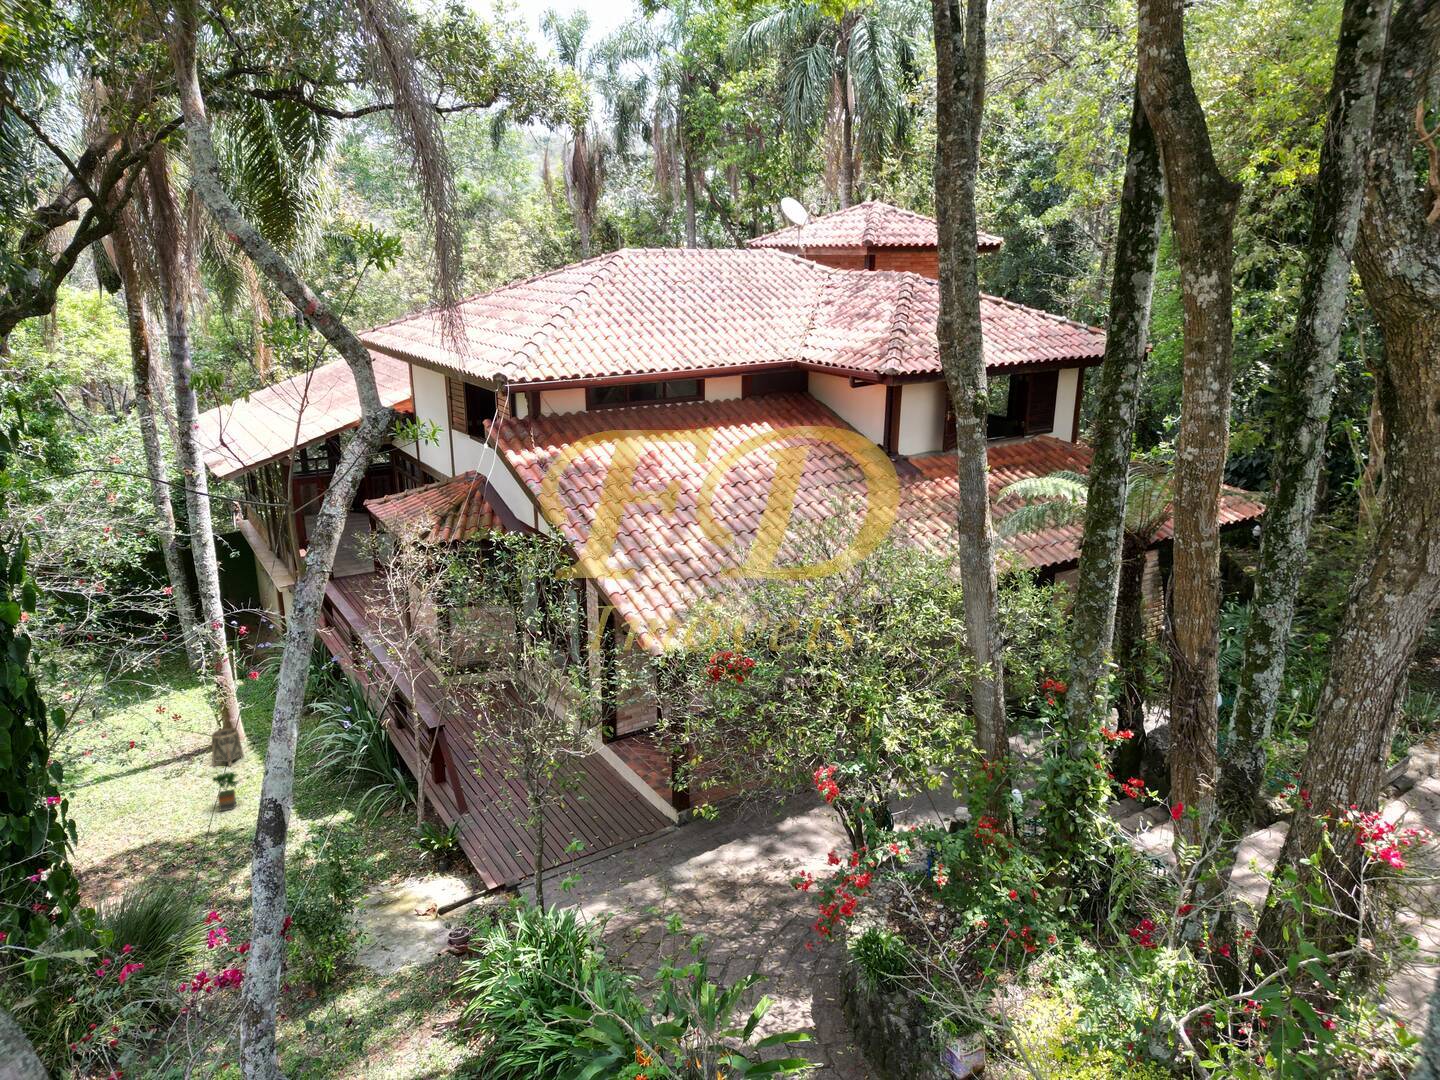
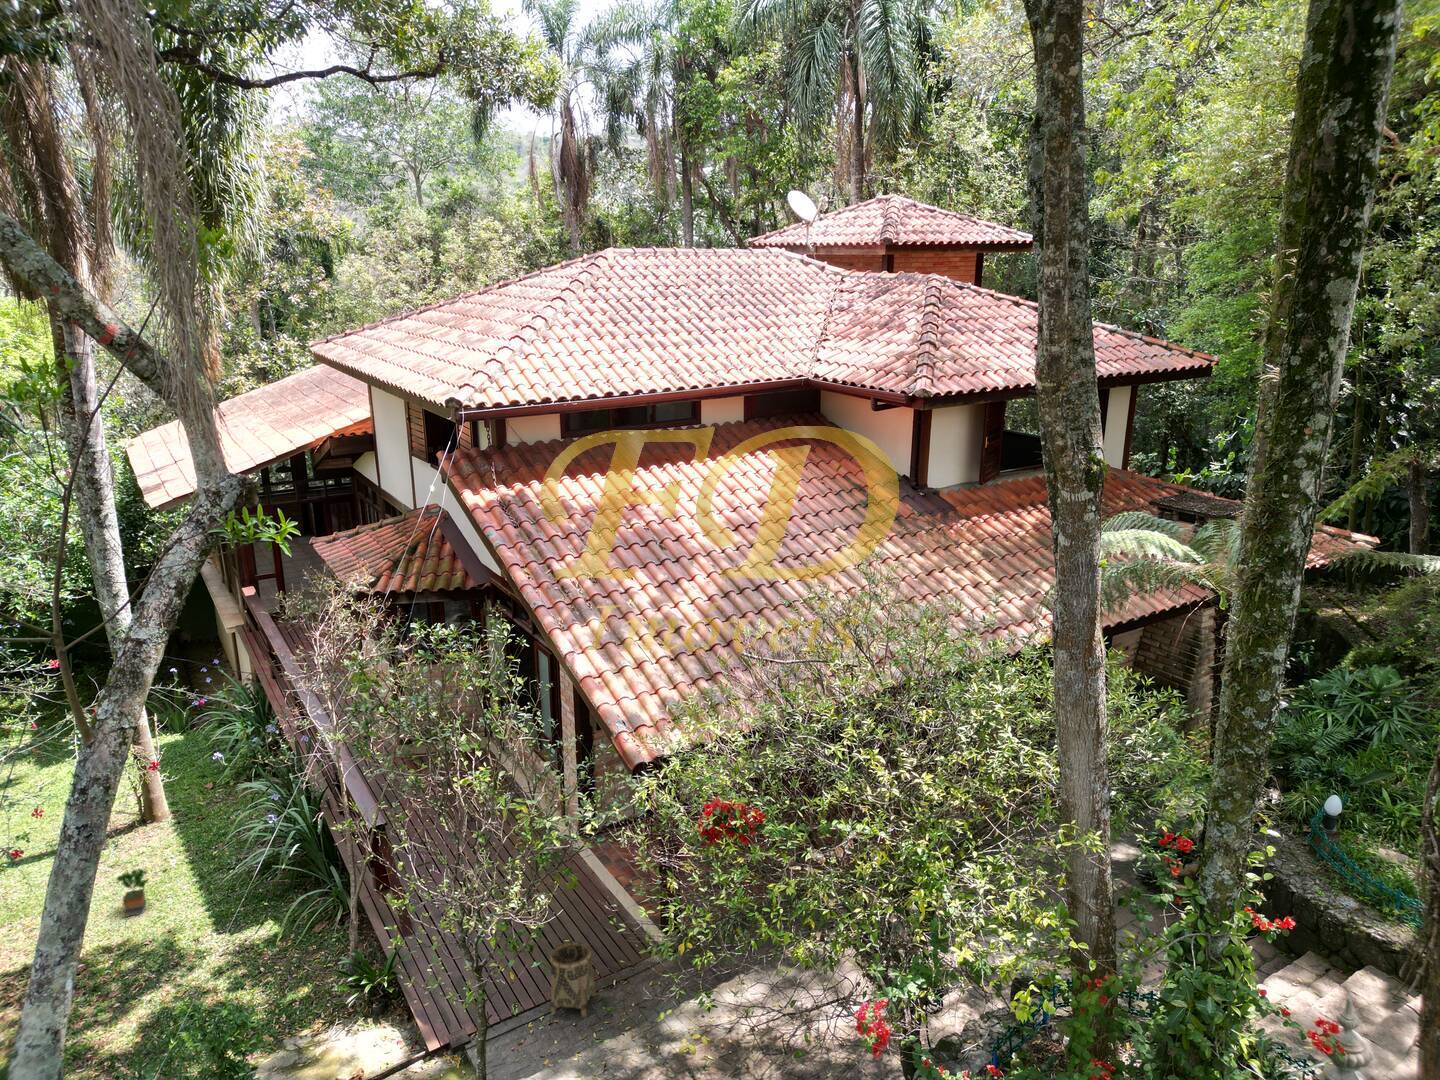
basket: present [212,728,244,766] -> present [550,941,596,1017]

